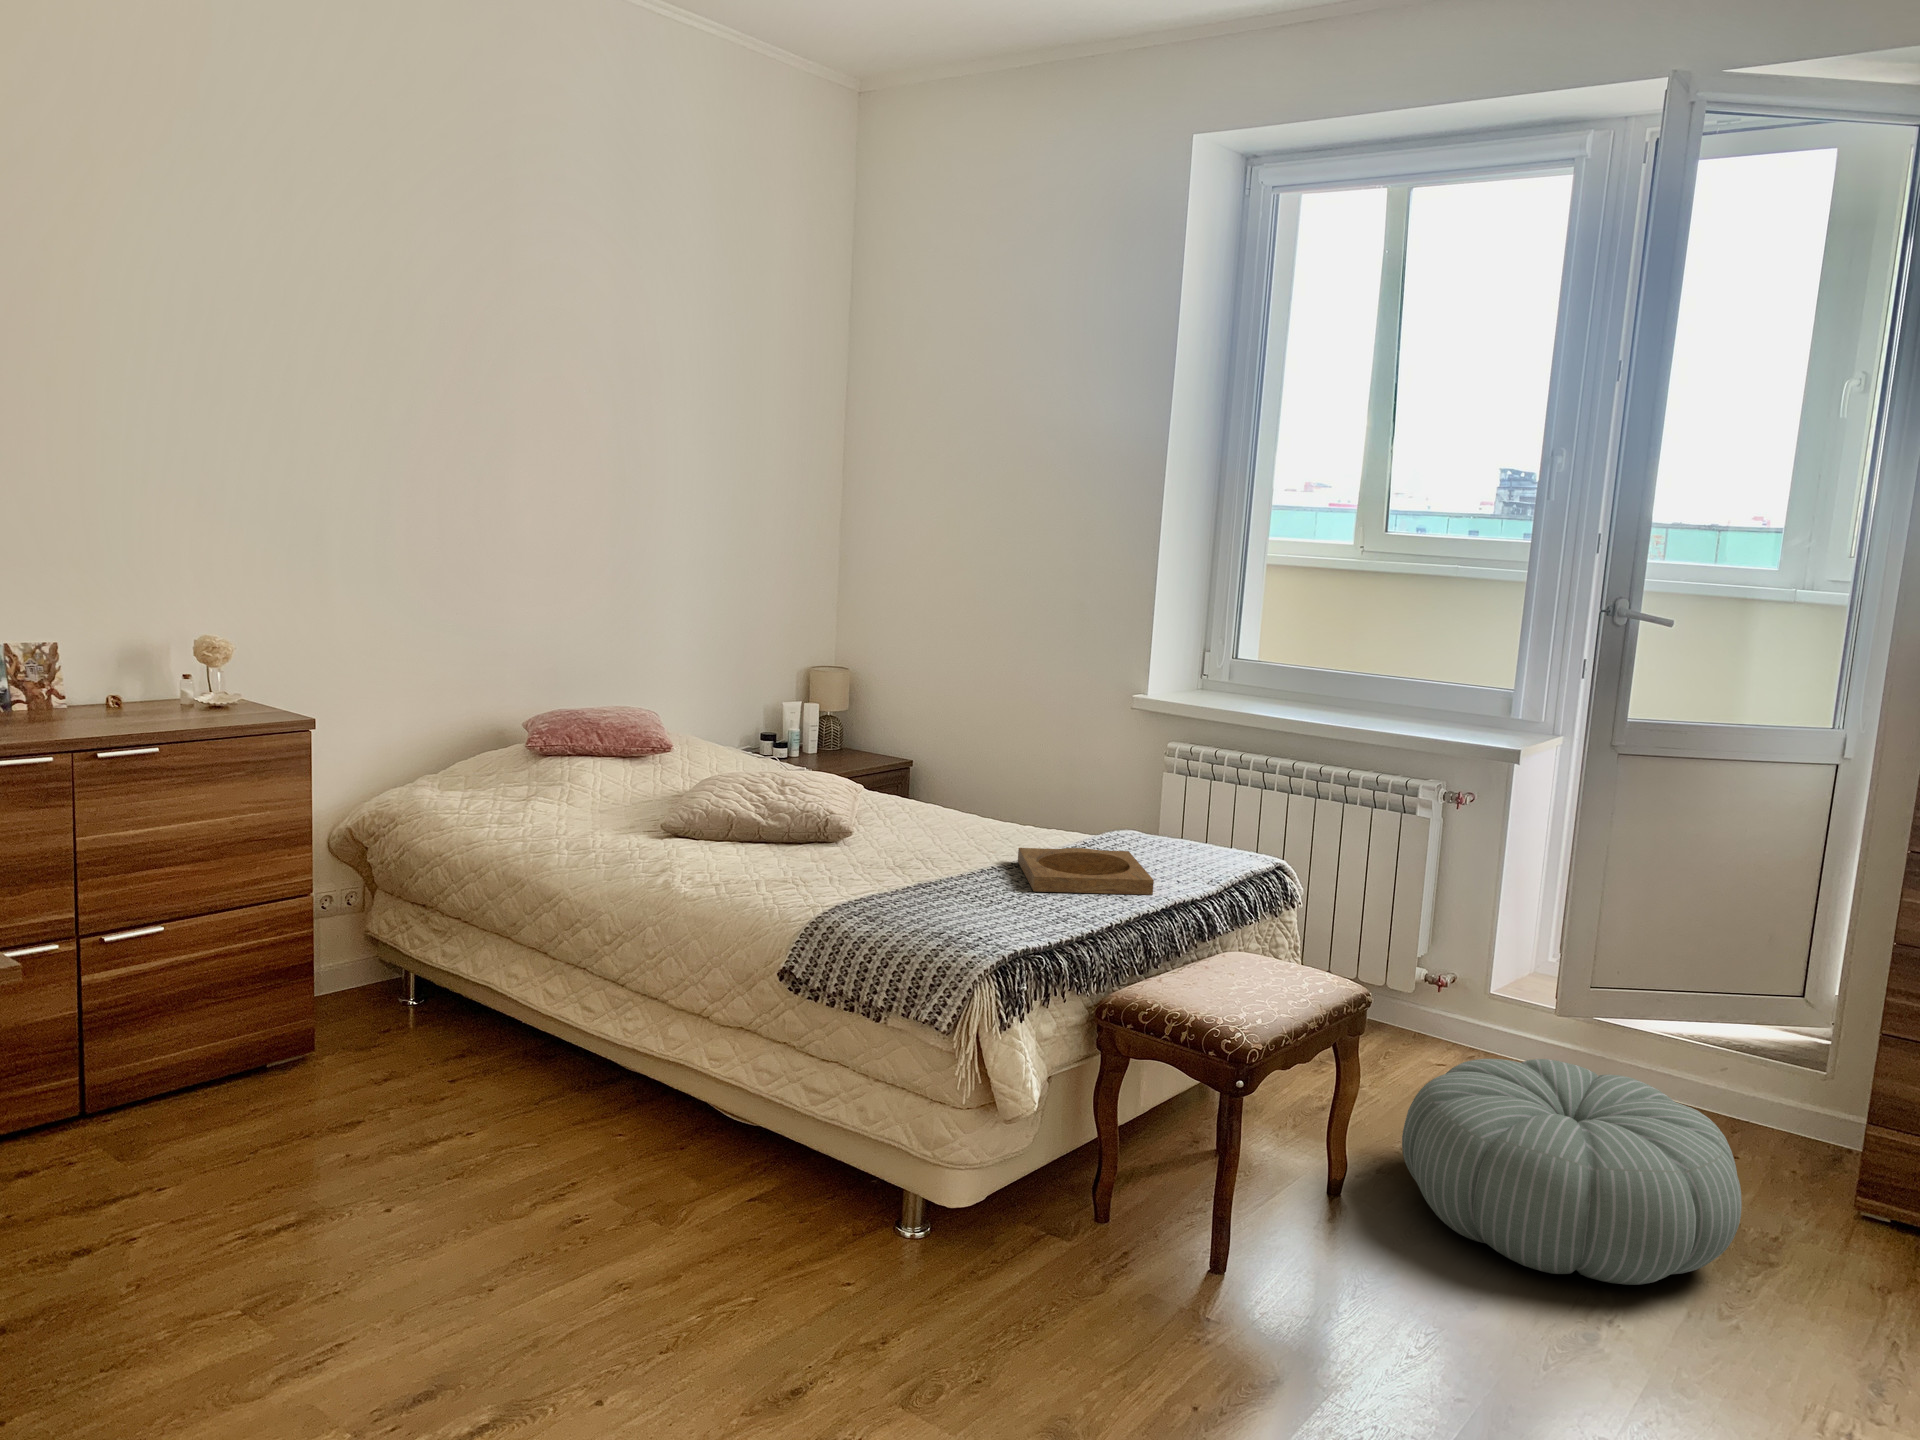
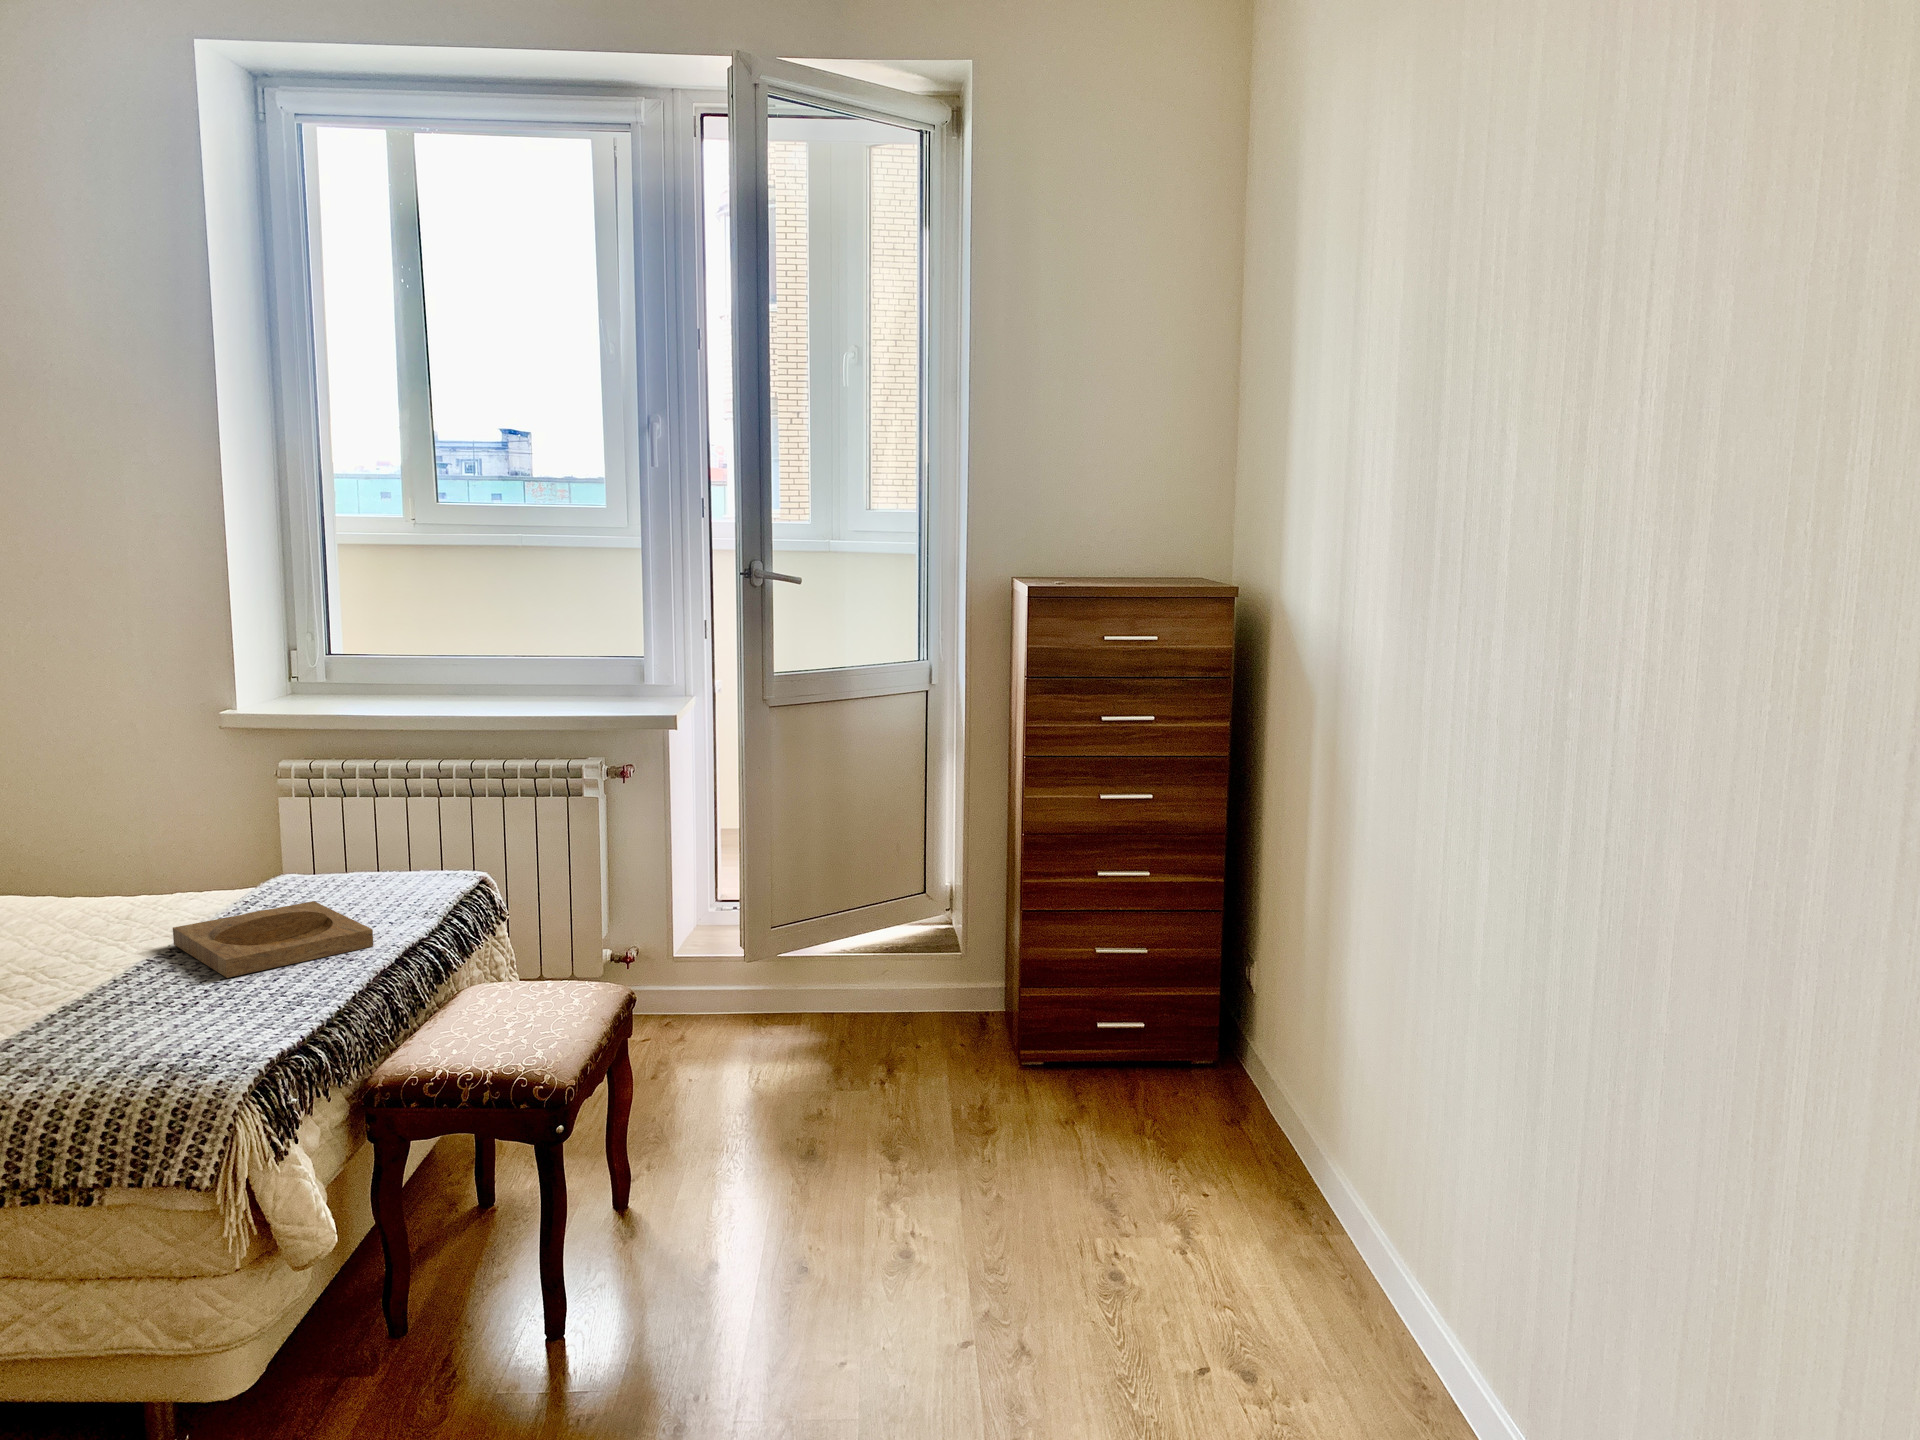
pouf: present [1402,1059,1742,1285] -> none [674,1007,971,1209]

